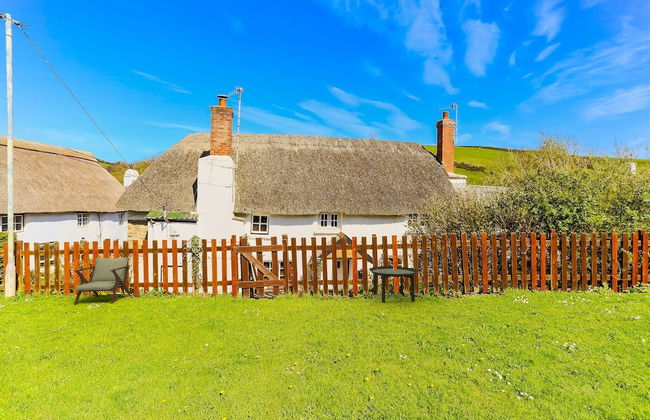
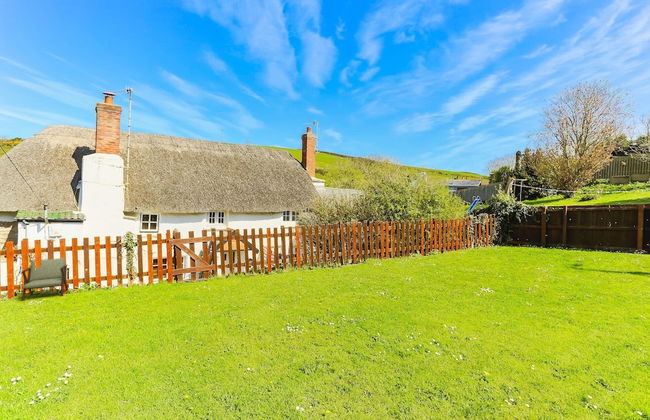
round table: present [369,266,418,303] -> none [269,251,300,274]

